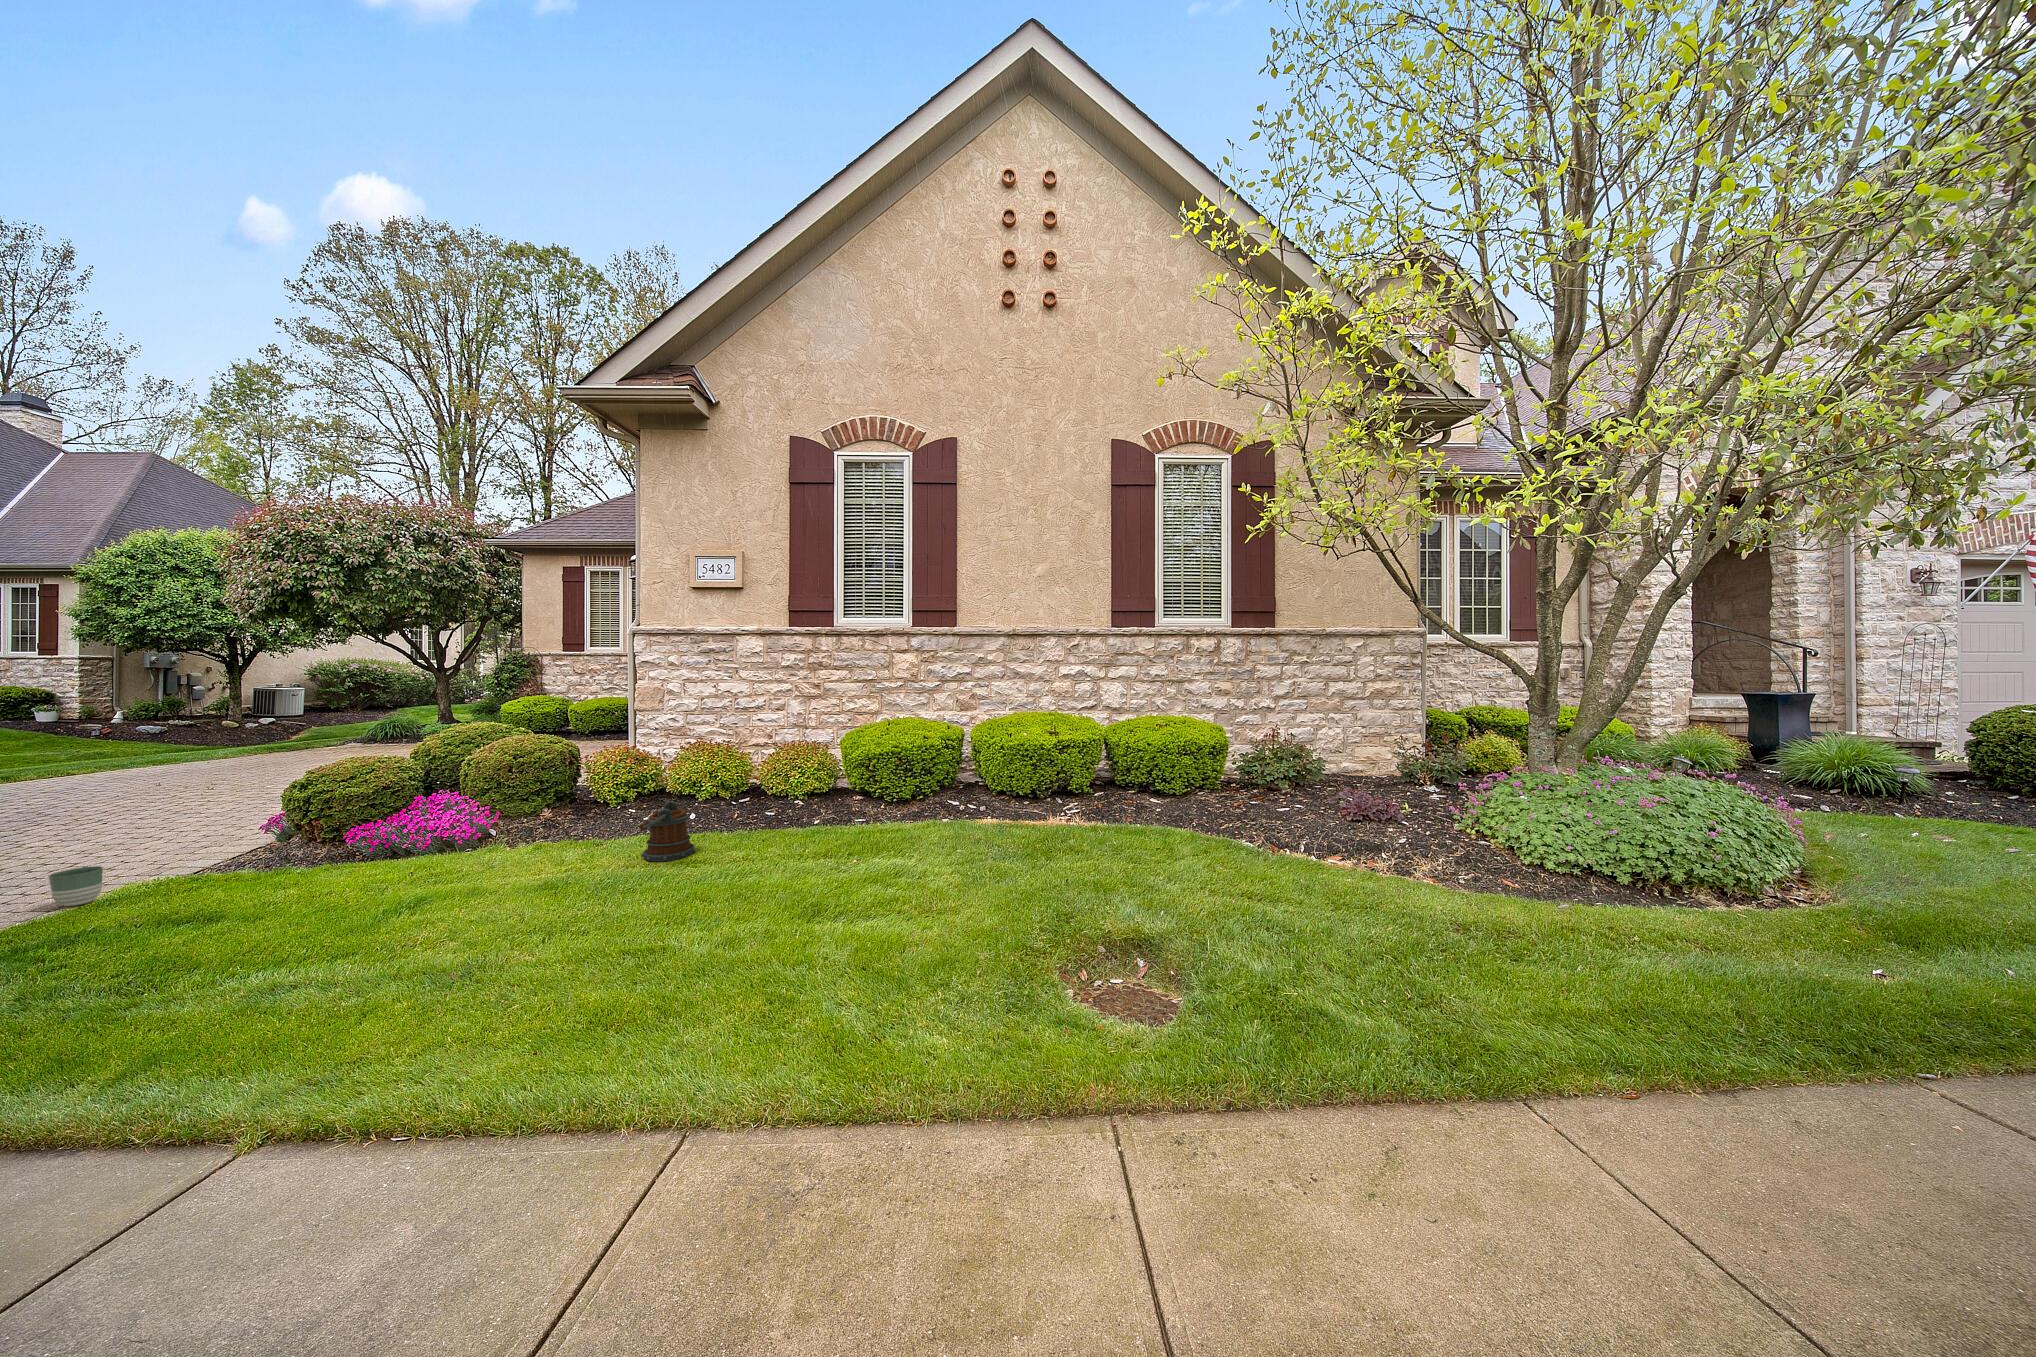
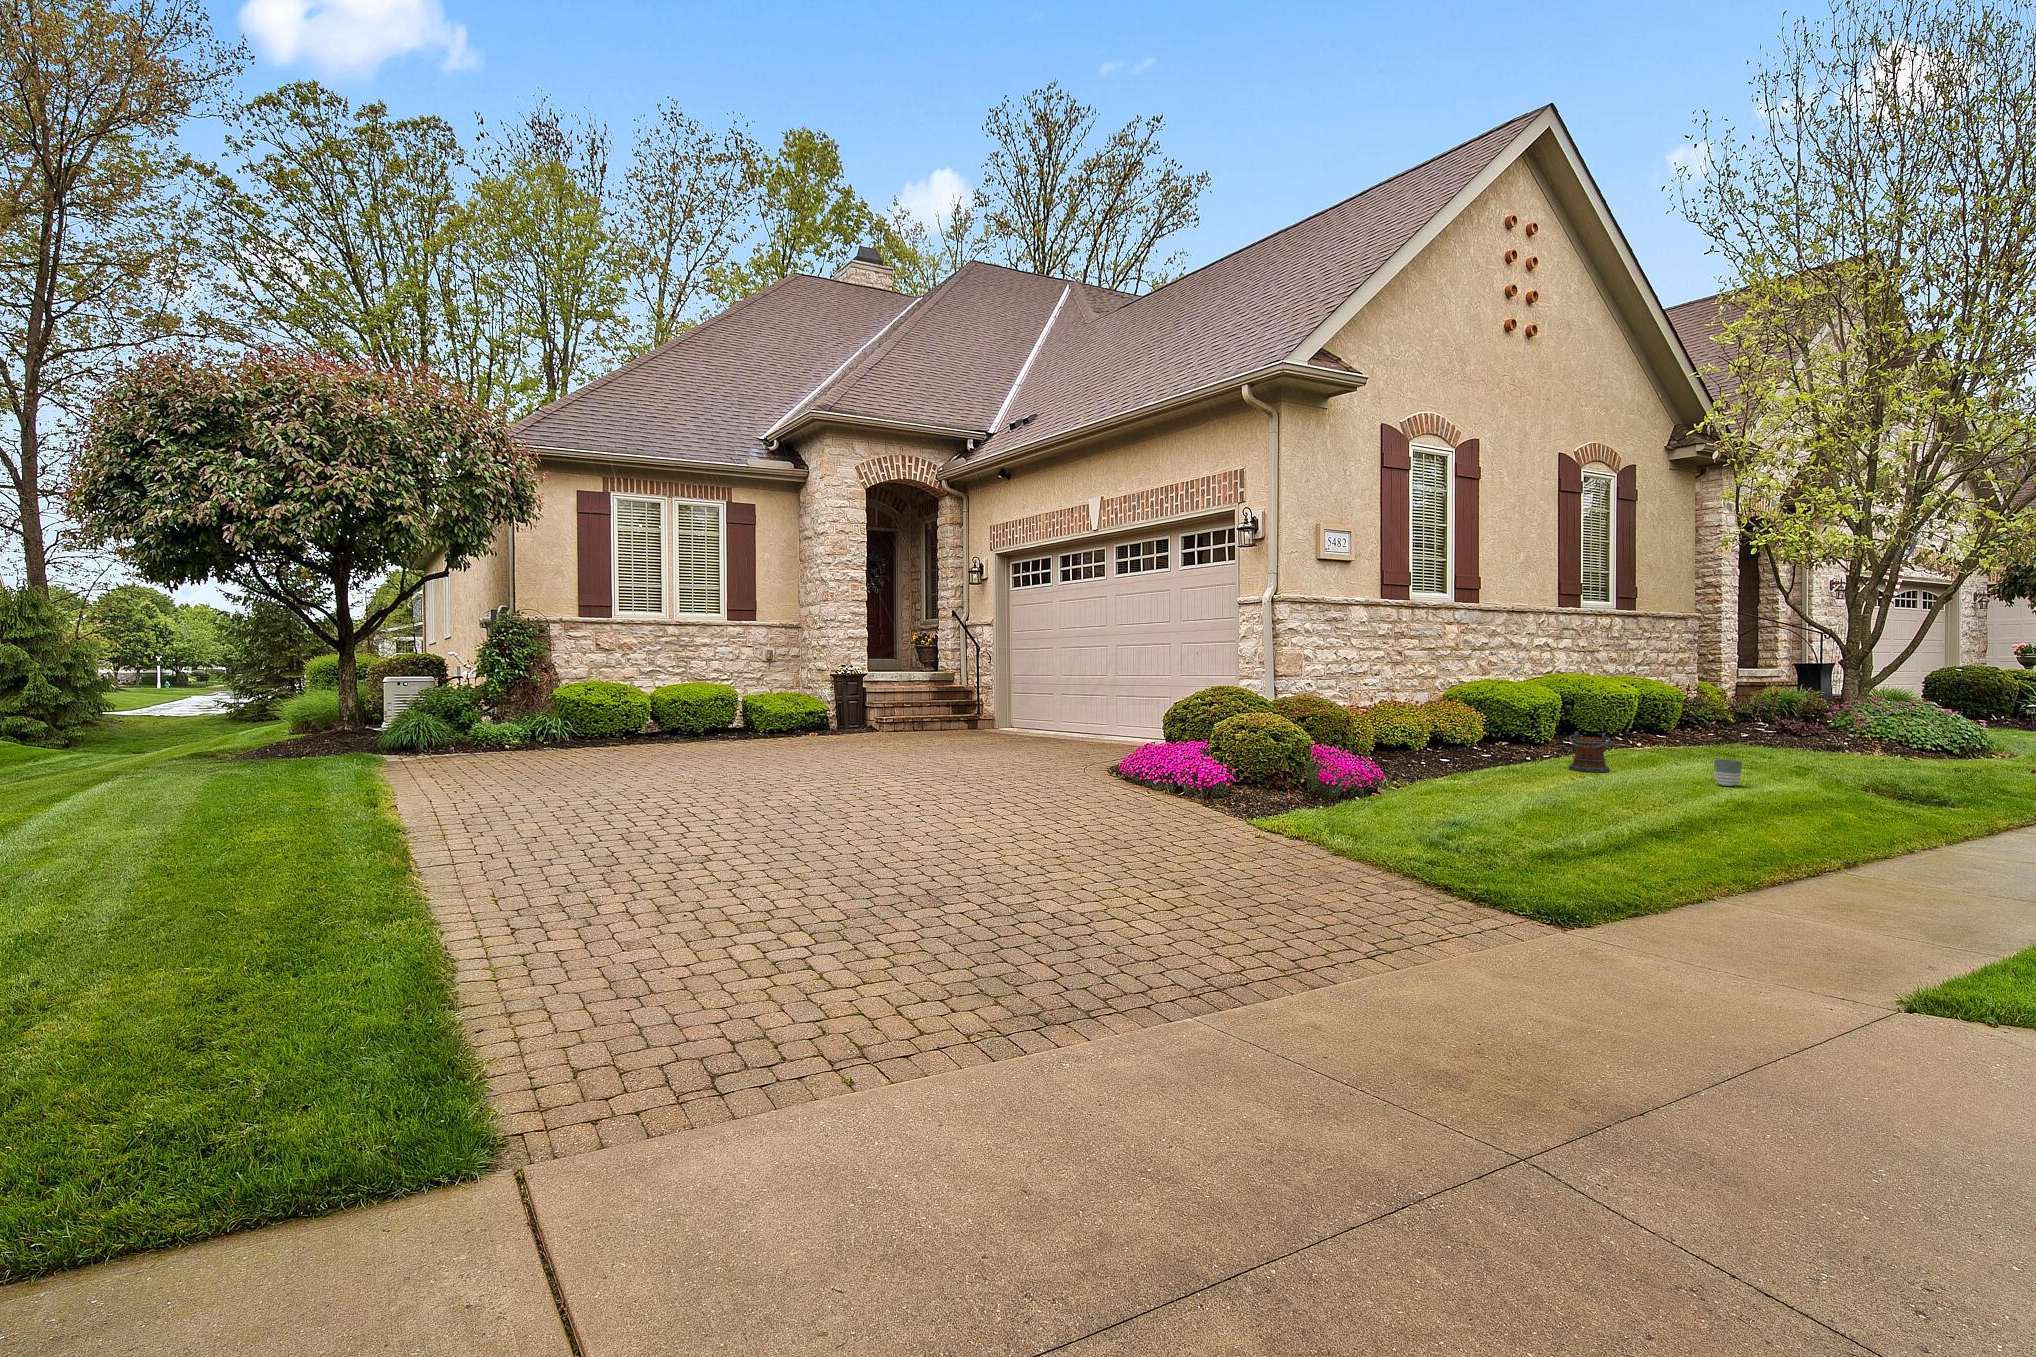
planter: present [49,866,103,906] -> present [1714,759,1742,786]

